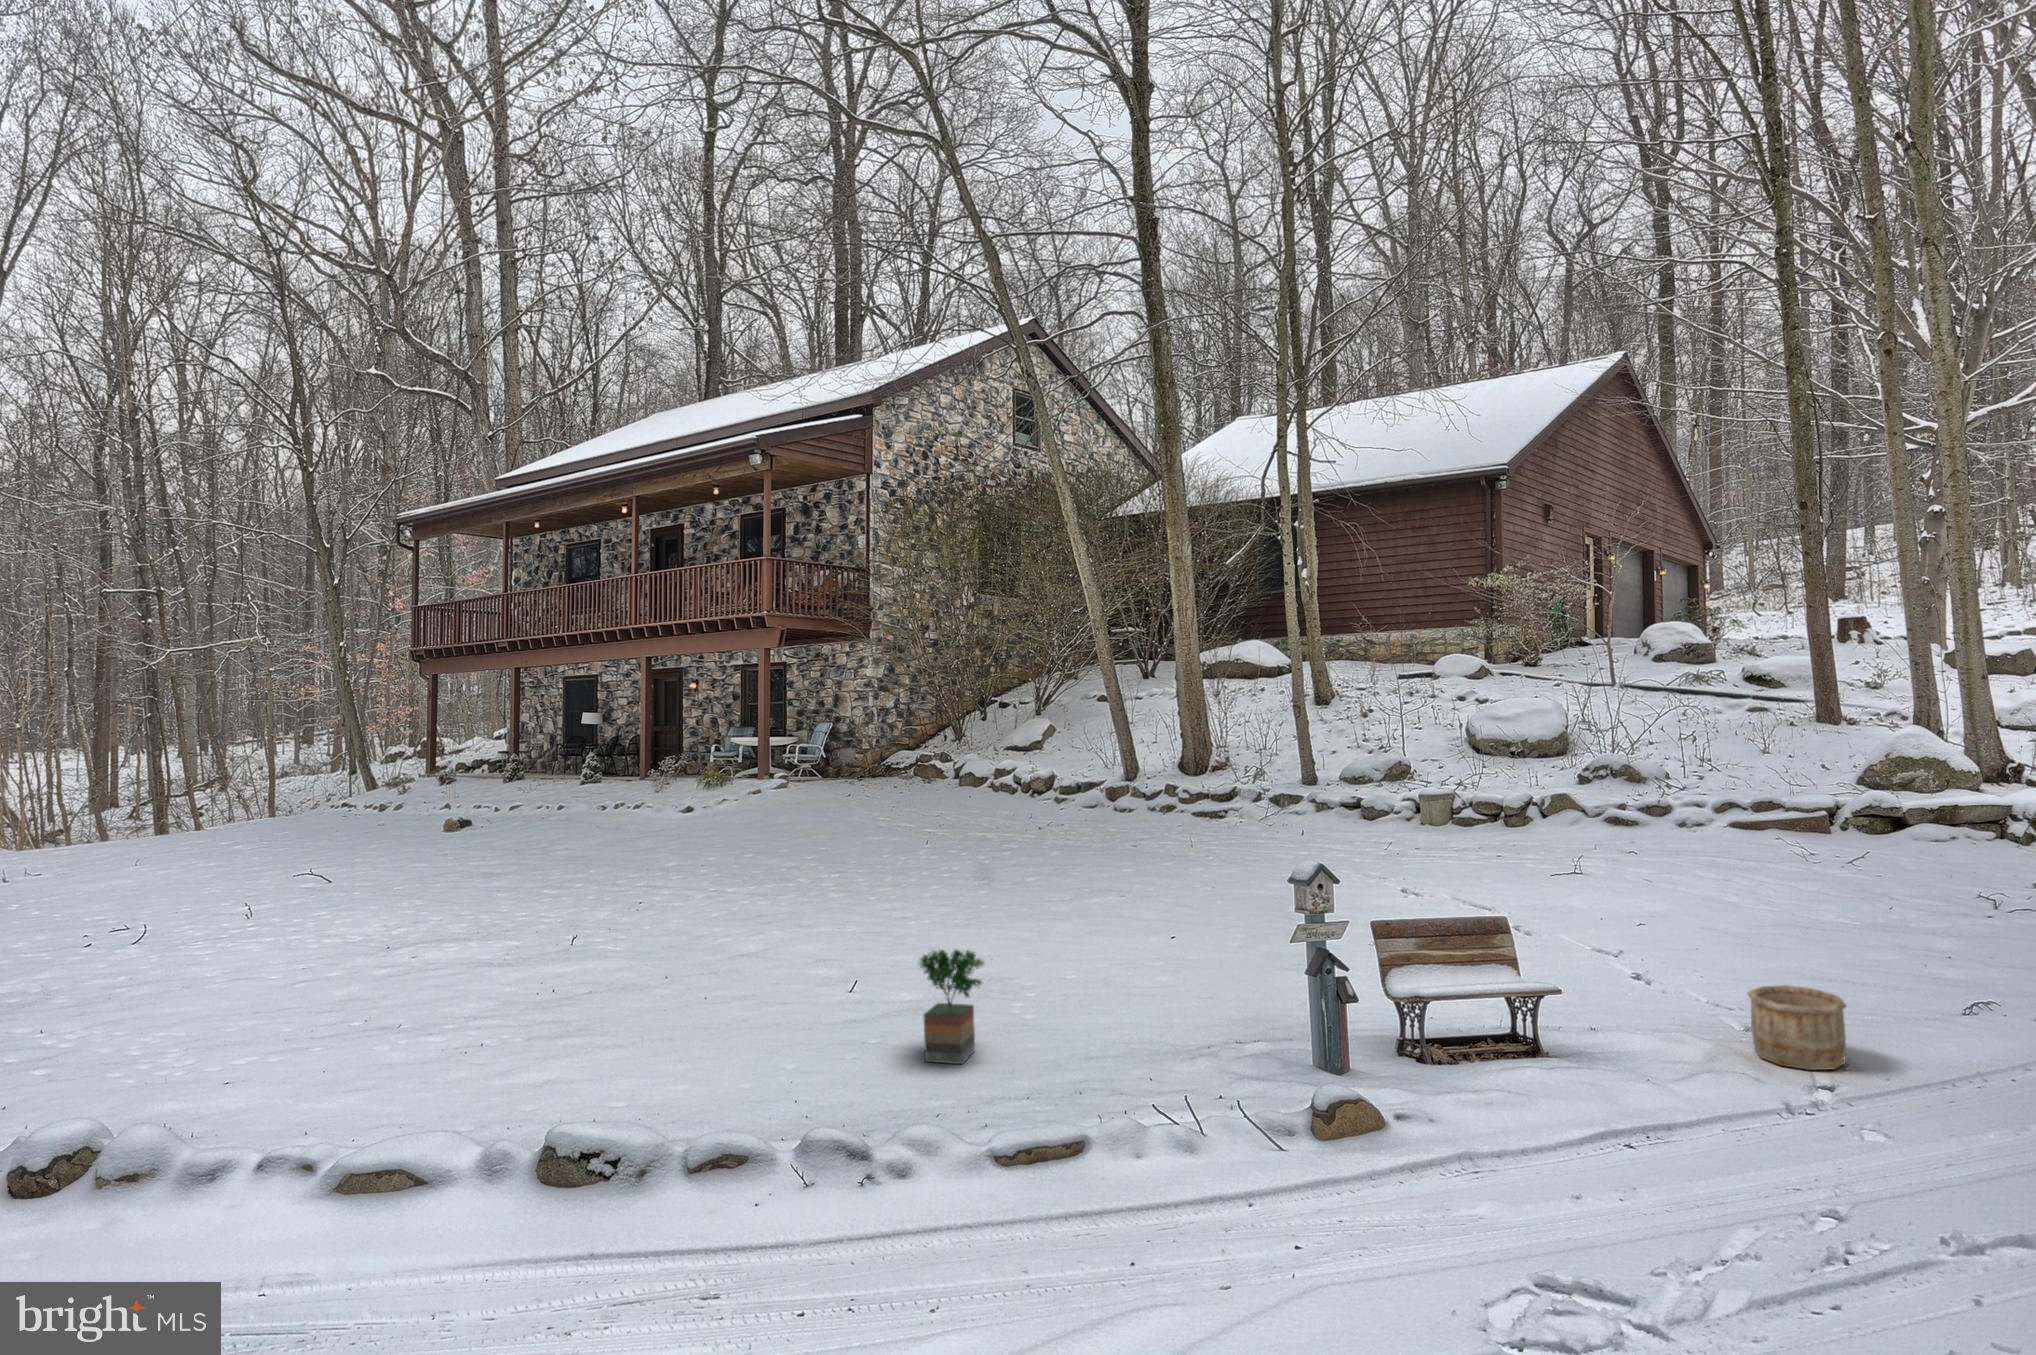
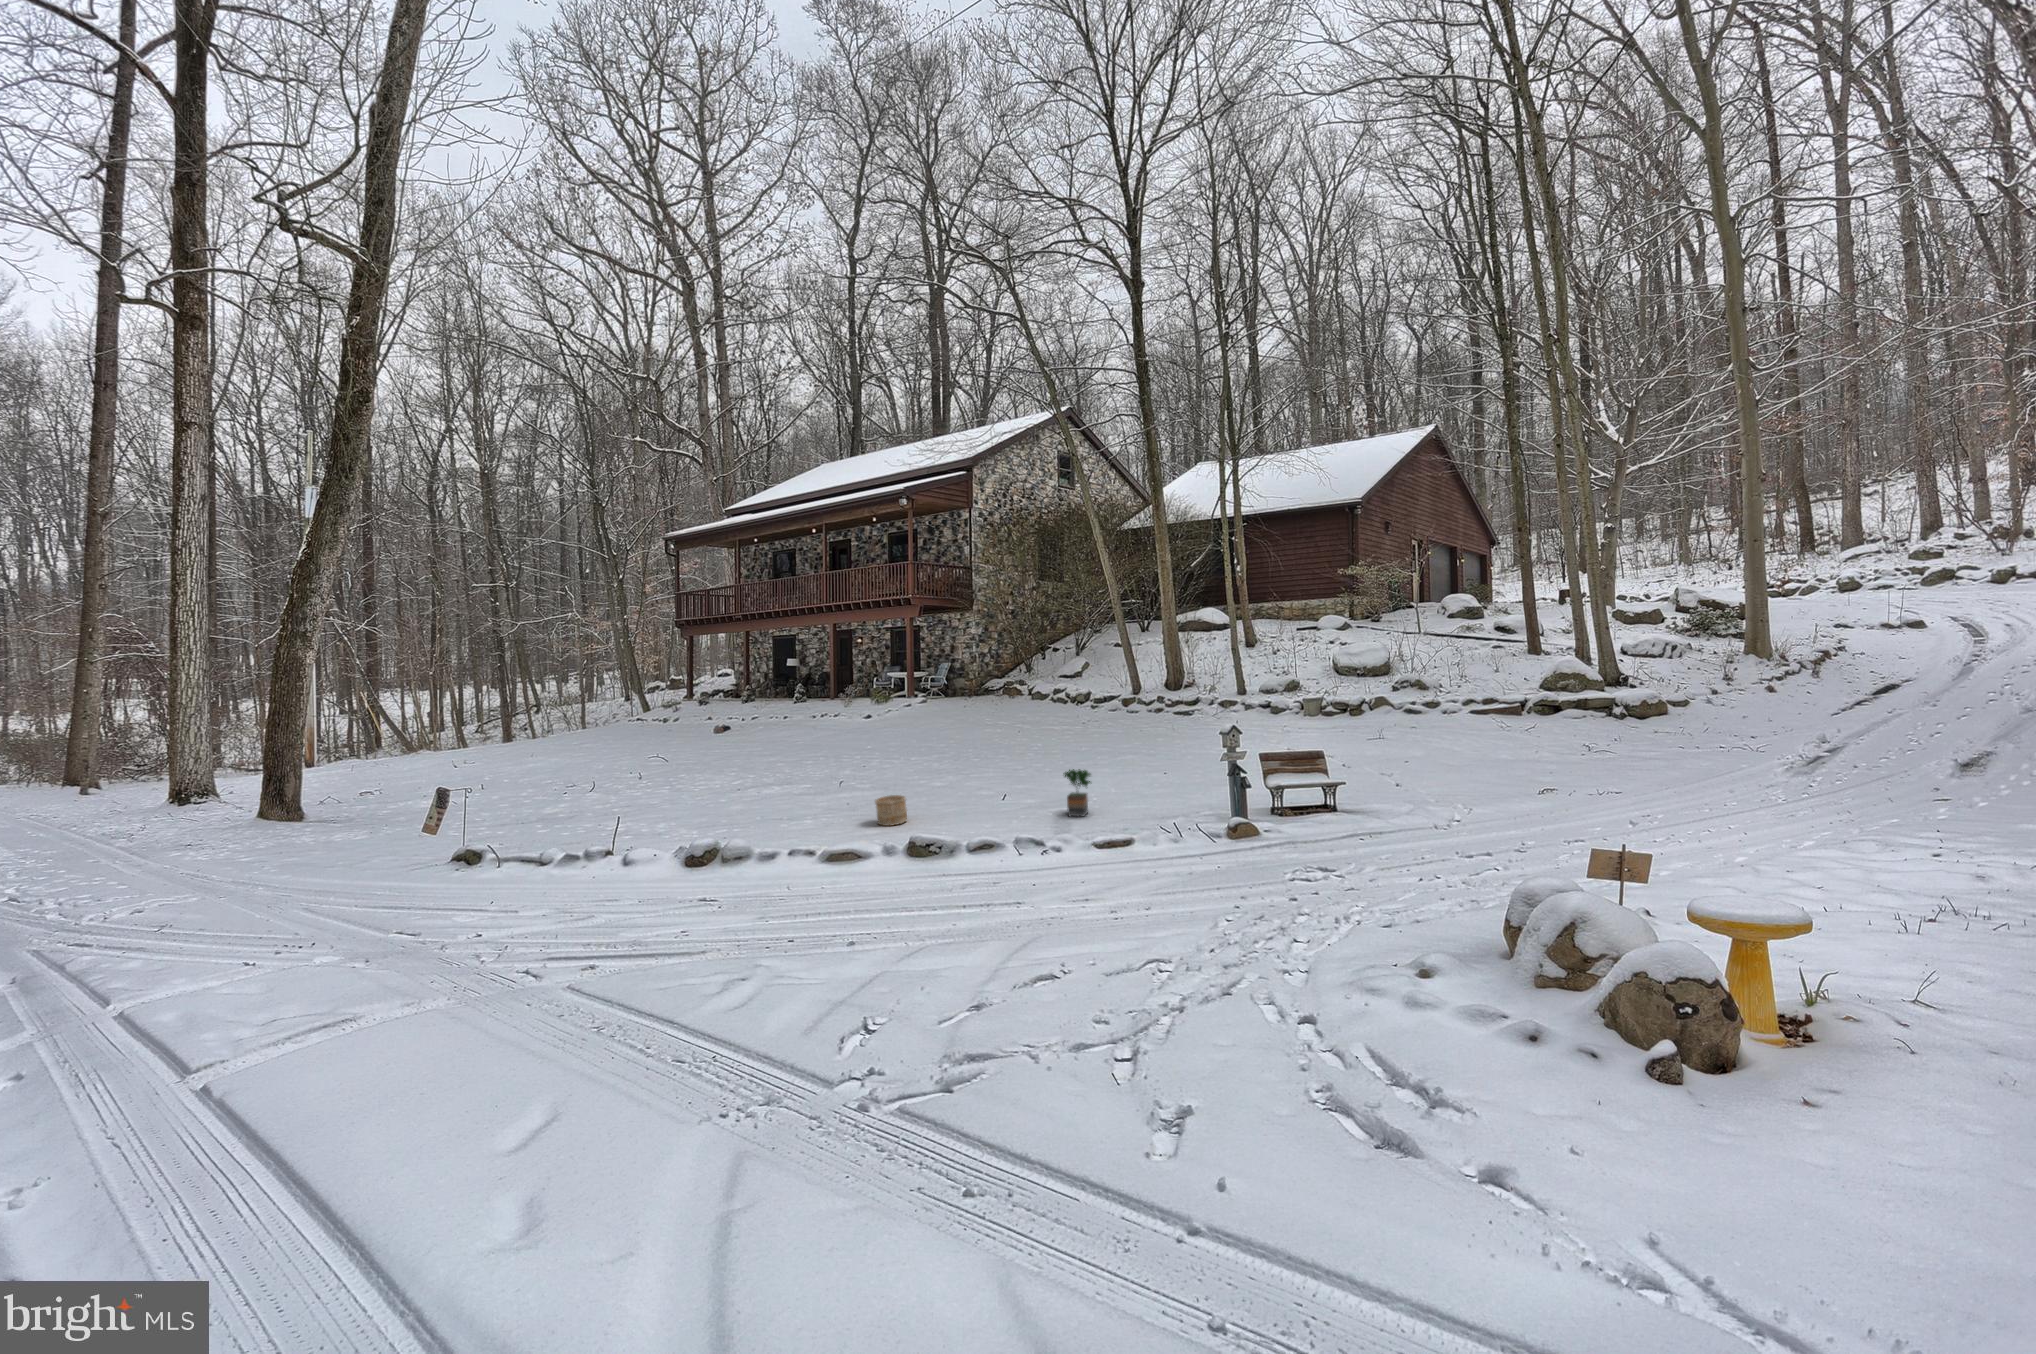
wooden bucket: present [1747,985,1846,1070] -> present [875,795,907,826]

